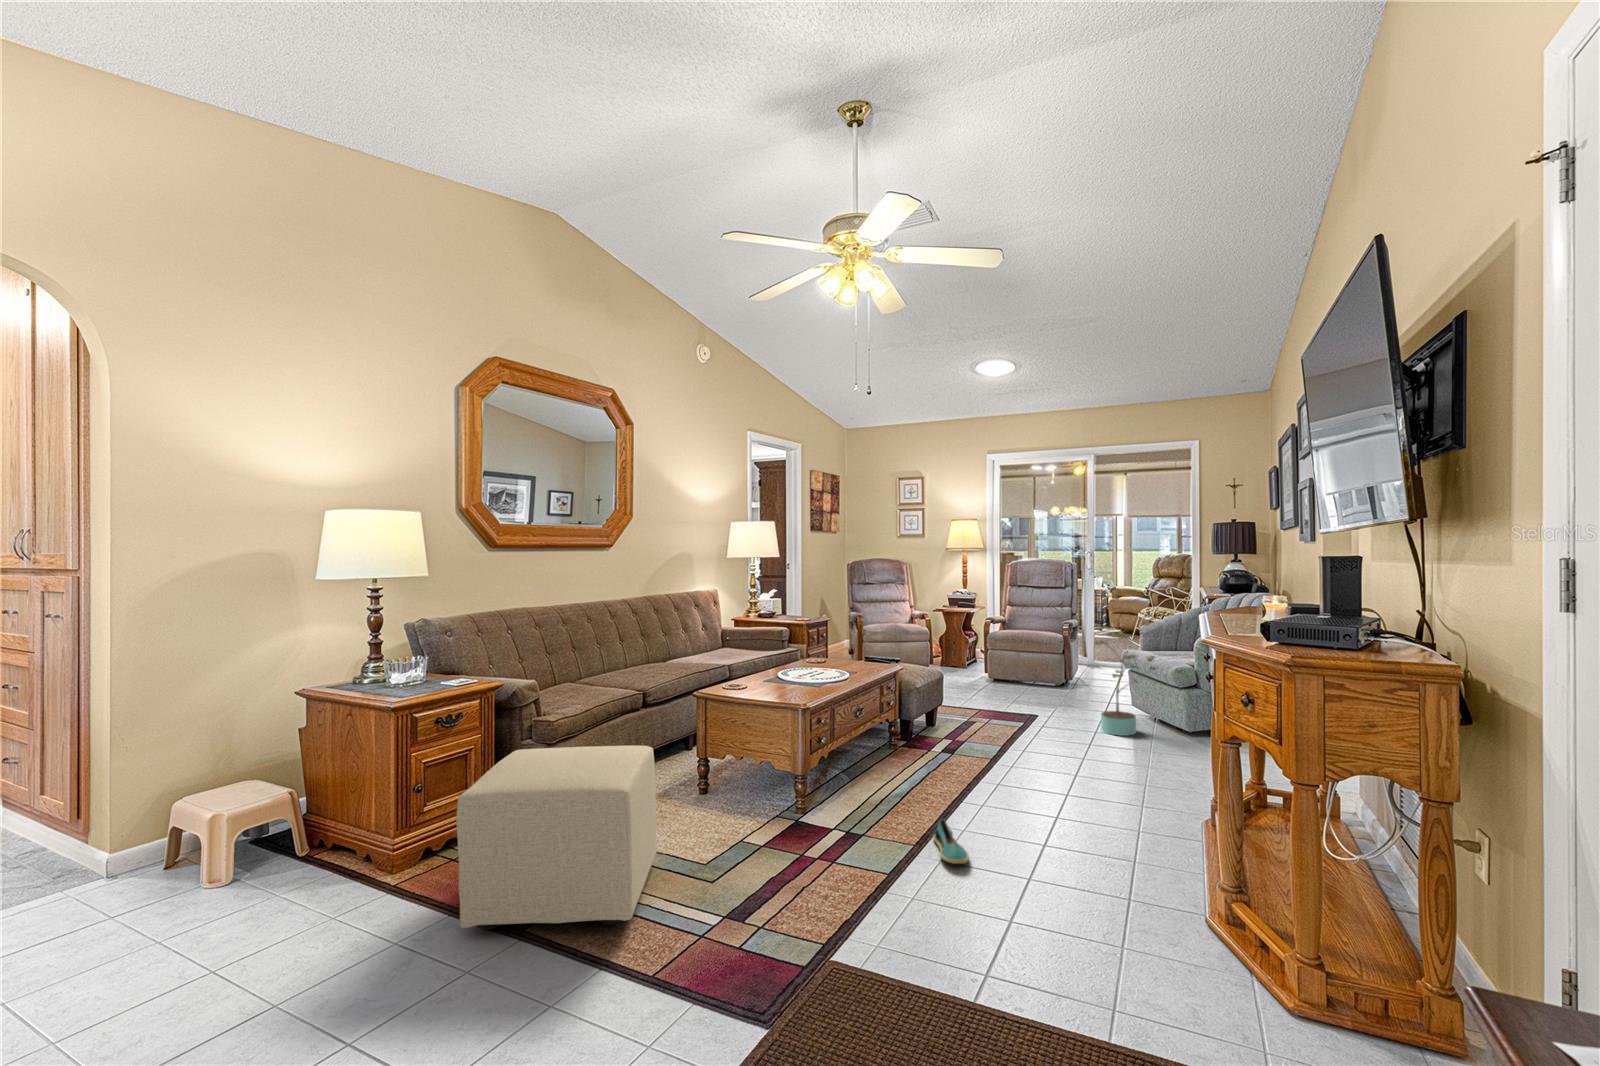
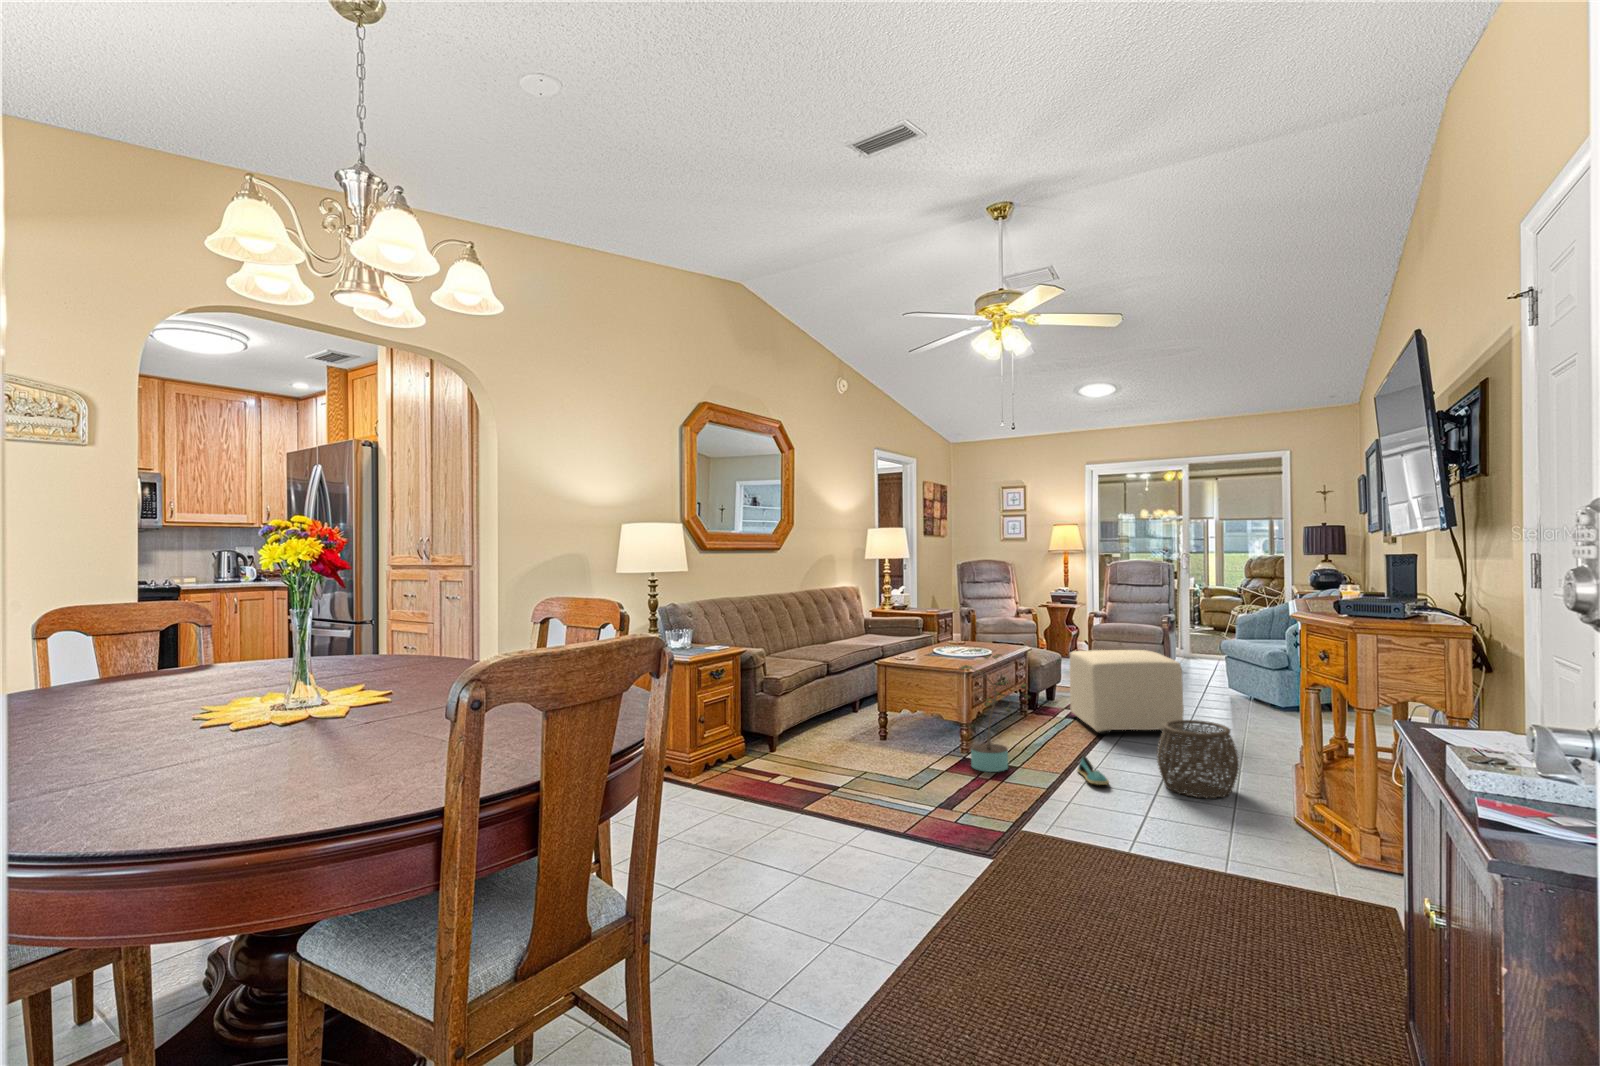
potted plant: present [1095,627,1155,736] -> present [960,649,1029,772]
ottoman: present [456,746,657,930] -> present [1070,650,1184,734]
woven basket: none [1030,772,1136,884] -> present [1157,720,1239,798]

